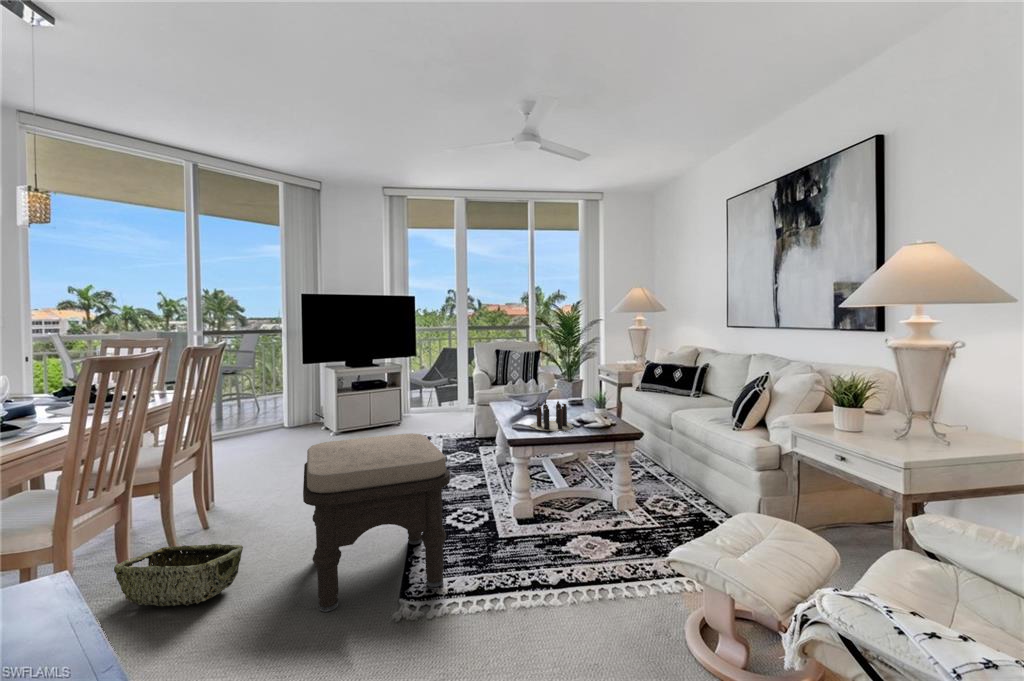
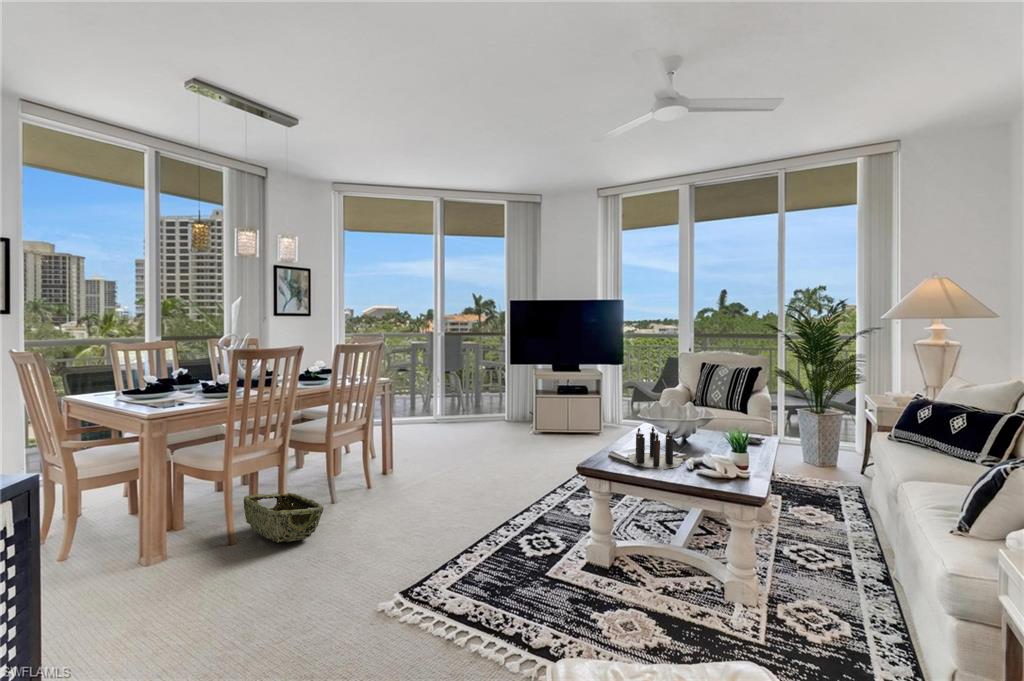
ottoman: present [303,433,450,612] -> none [327,432,486,599]

